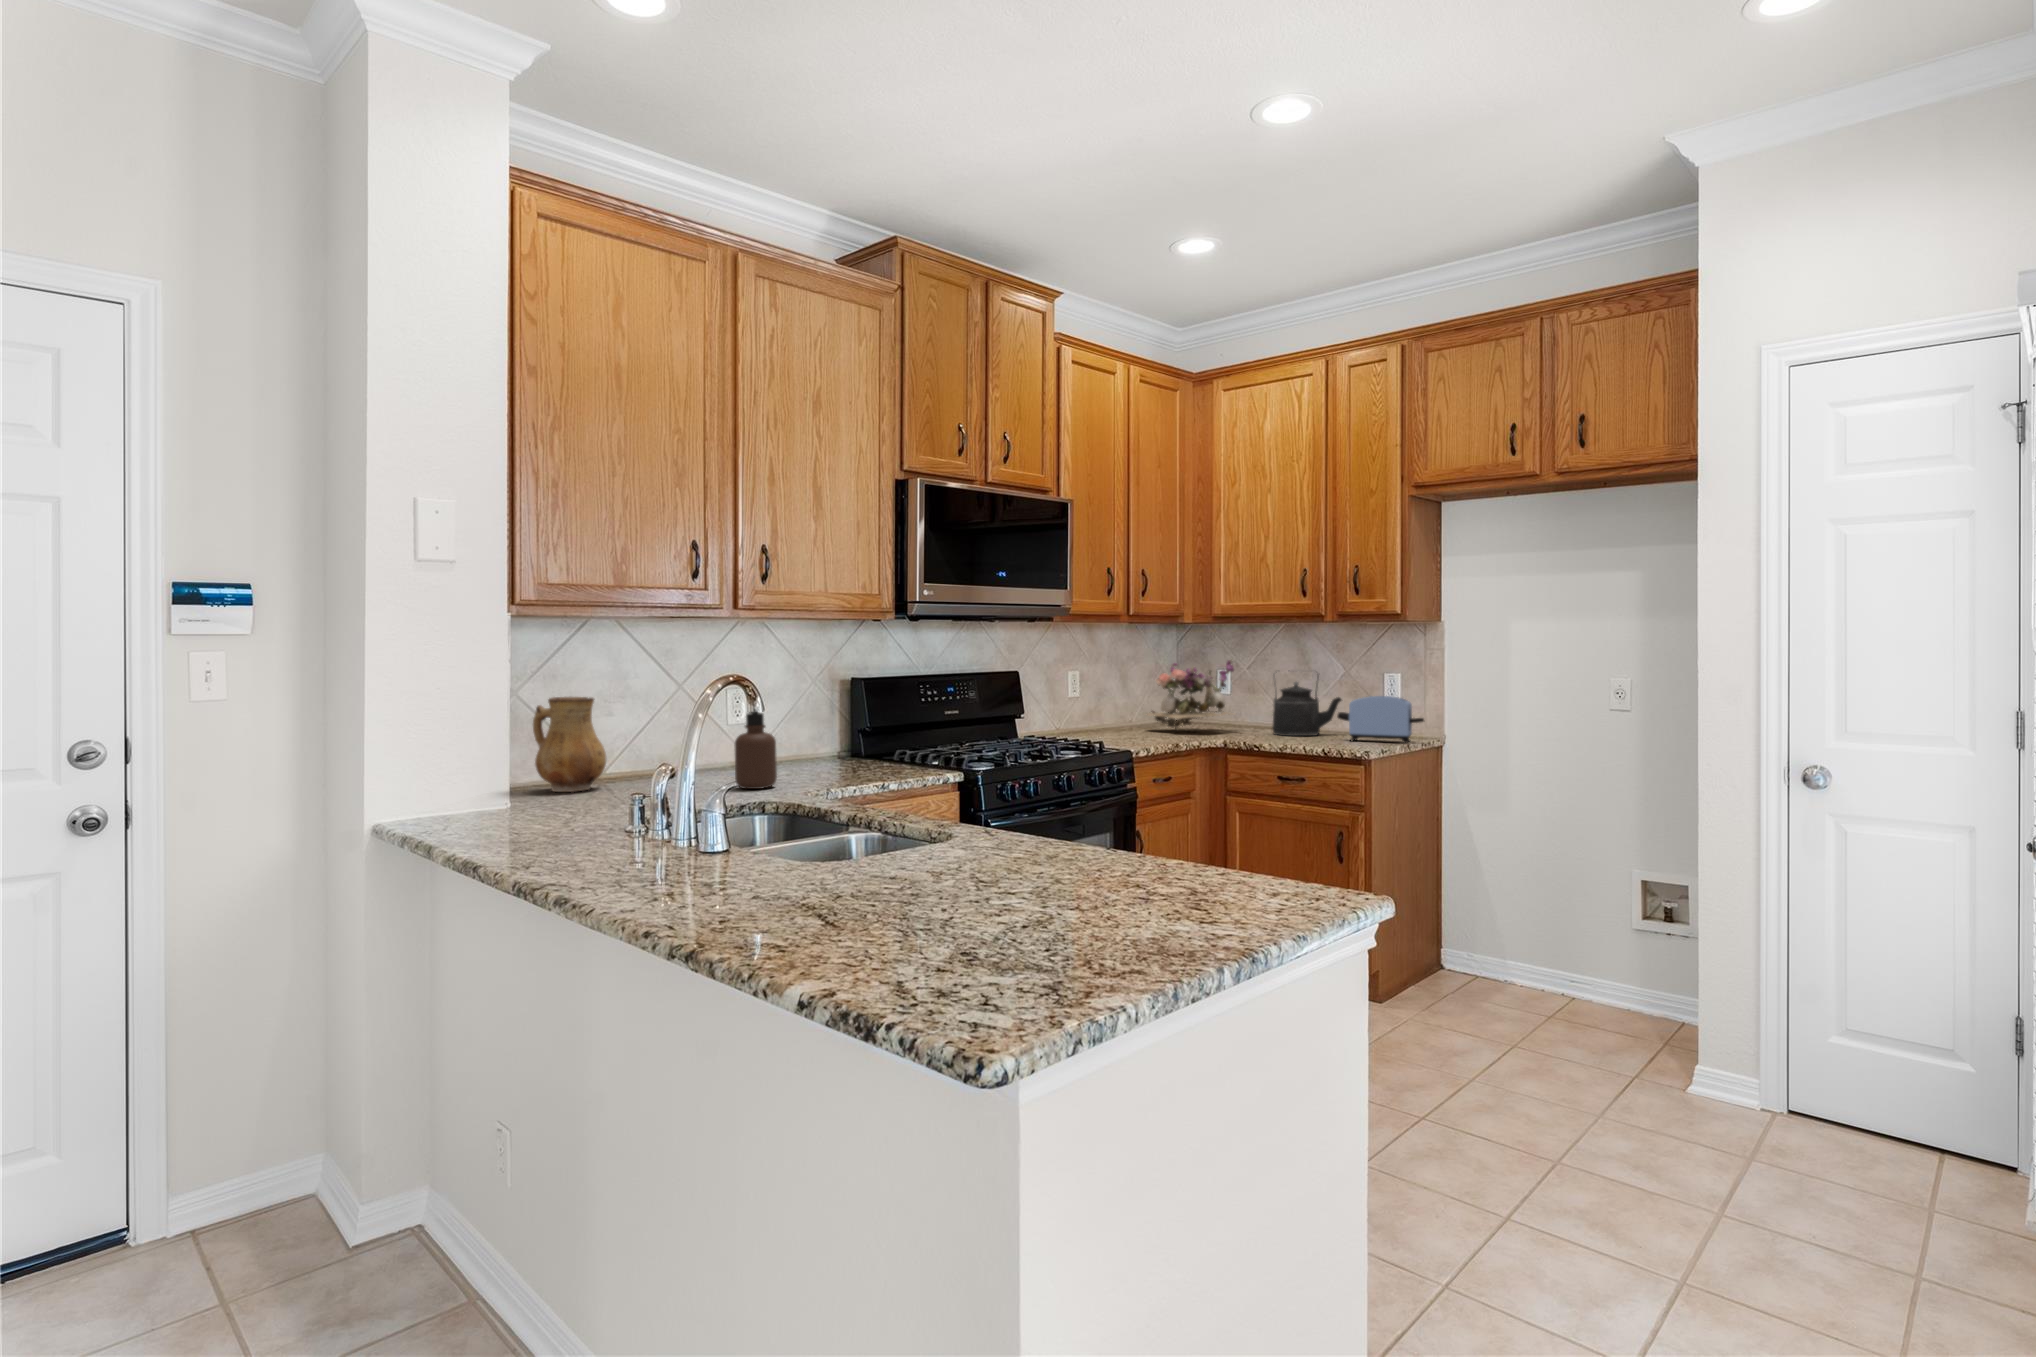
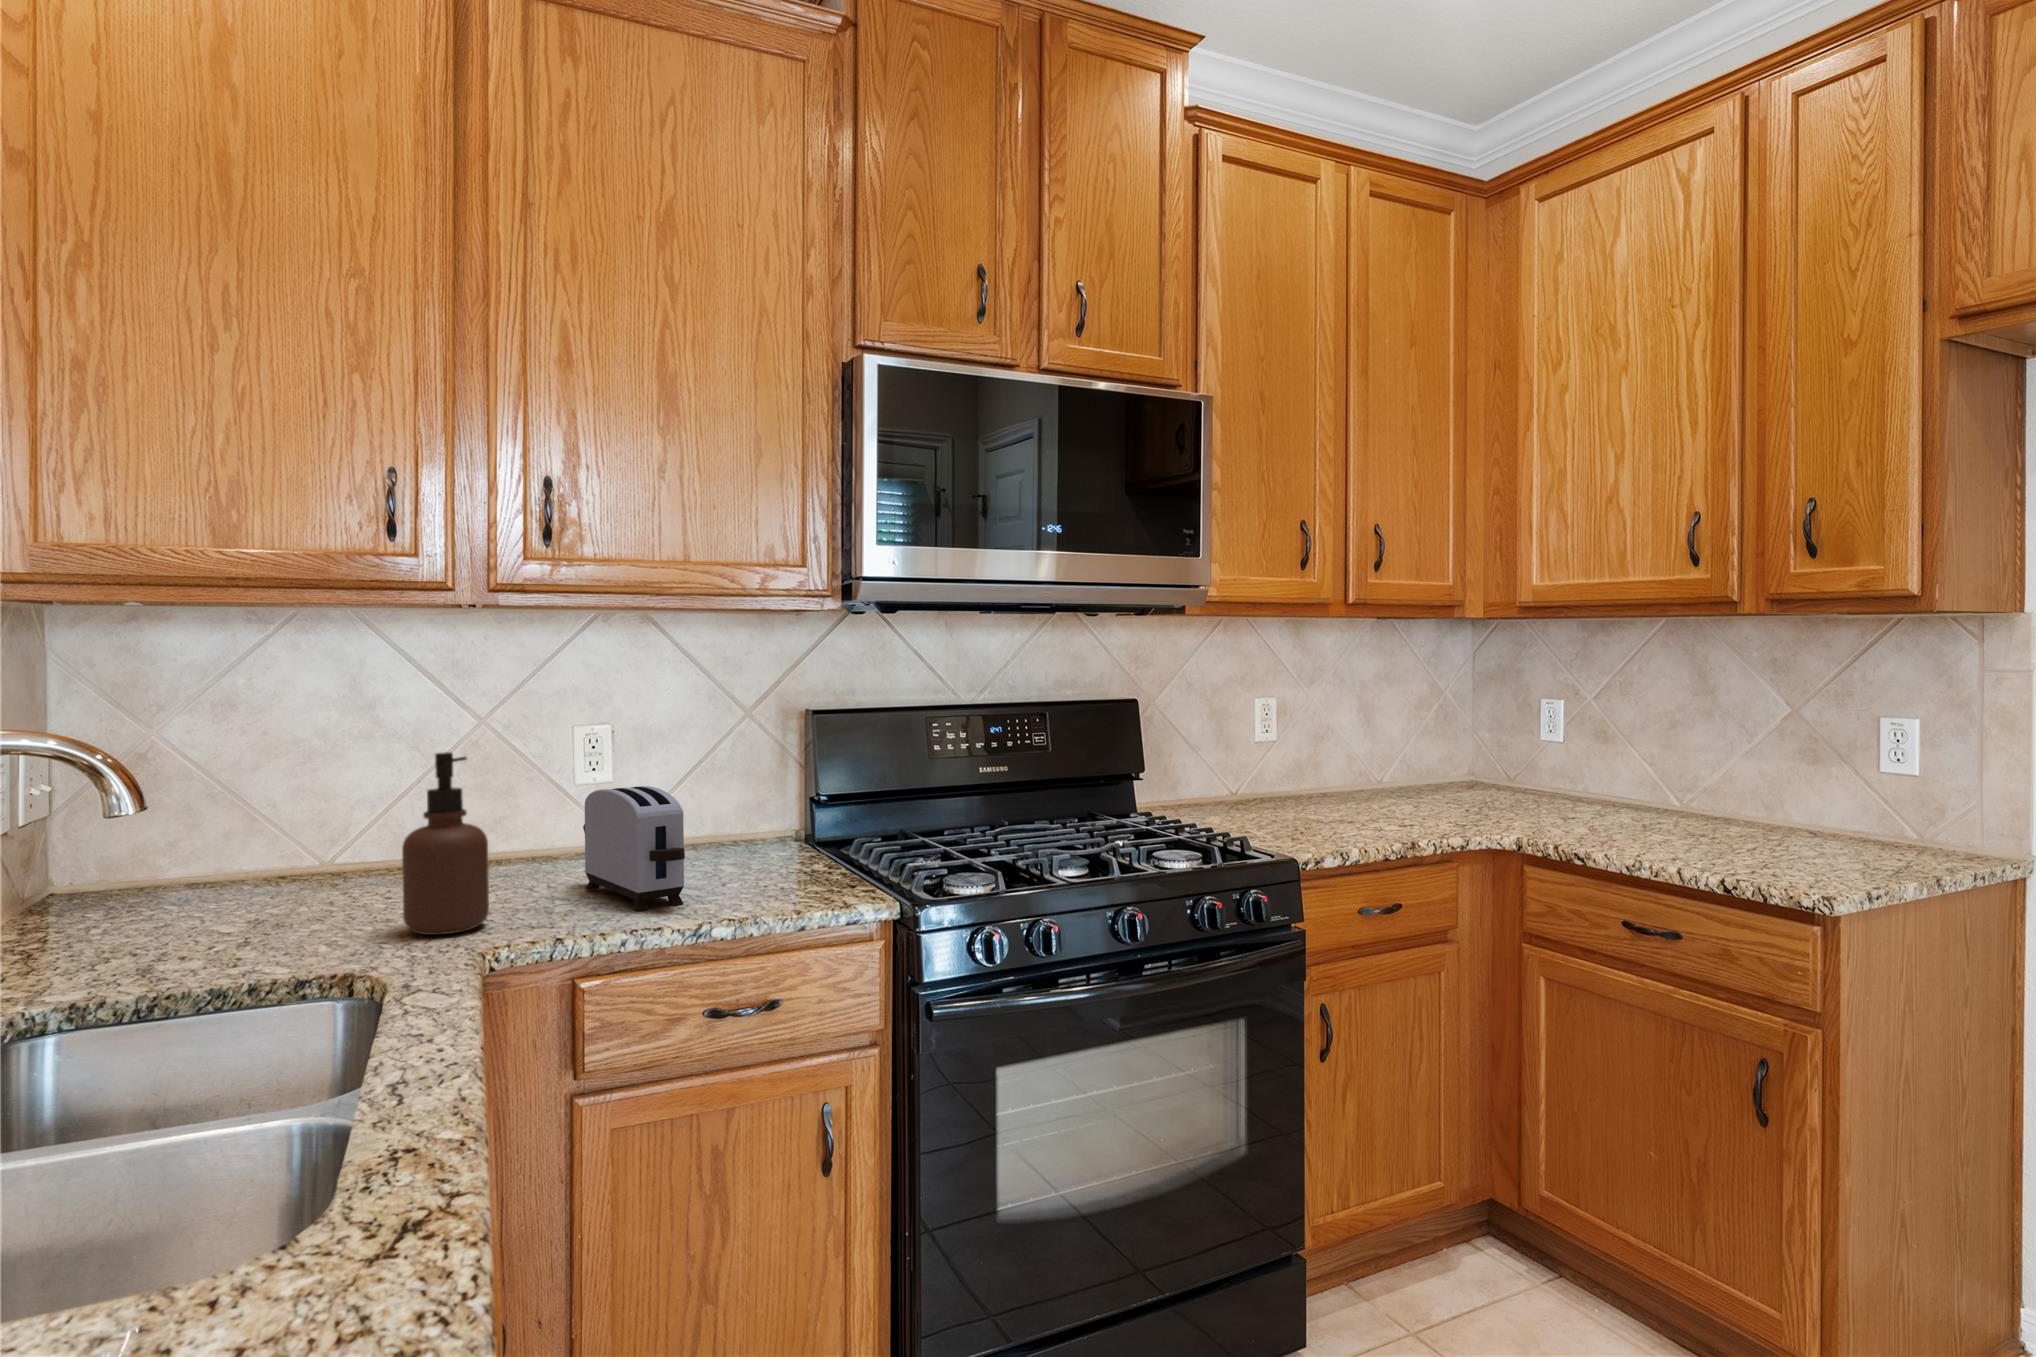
flower arrangement: present [1147,660,1234,728] -> none [1386,682,1558,808]
kettle: present [1272,672,1341,736] -> none [1629,707,1780,835]
toaster: present [1337,696,1424,743] -> present [583,786,685,911]
ceramic pitcher: present [533,697,606,792] -> none [135,744,273,912]

